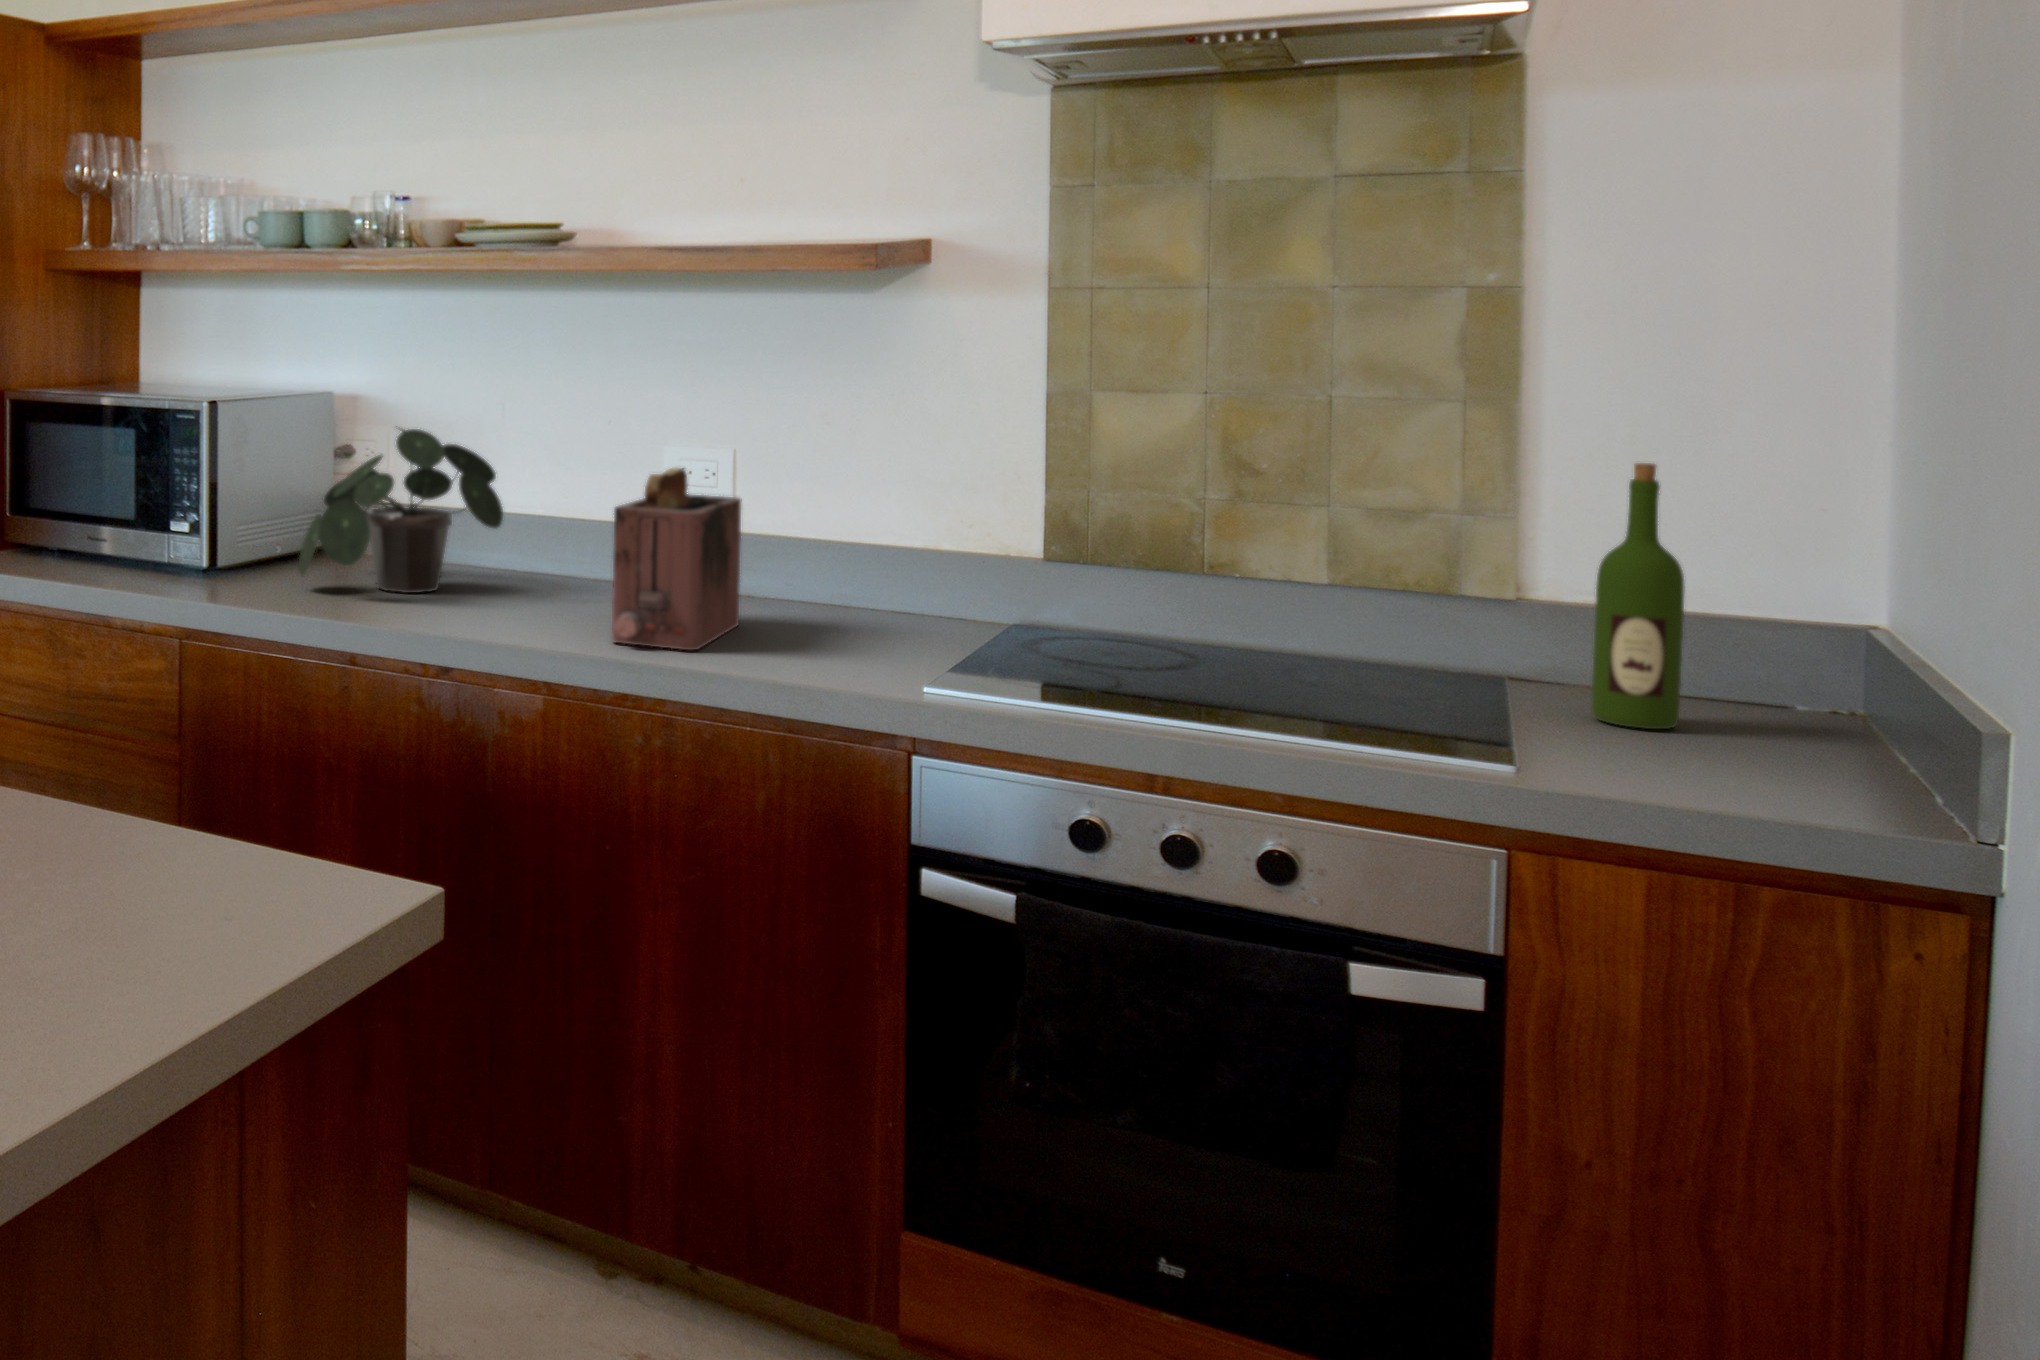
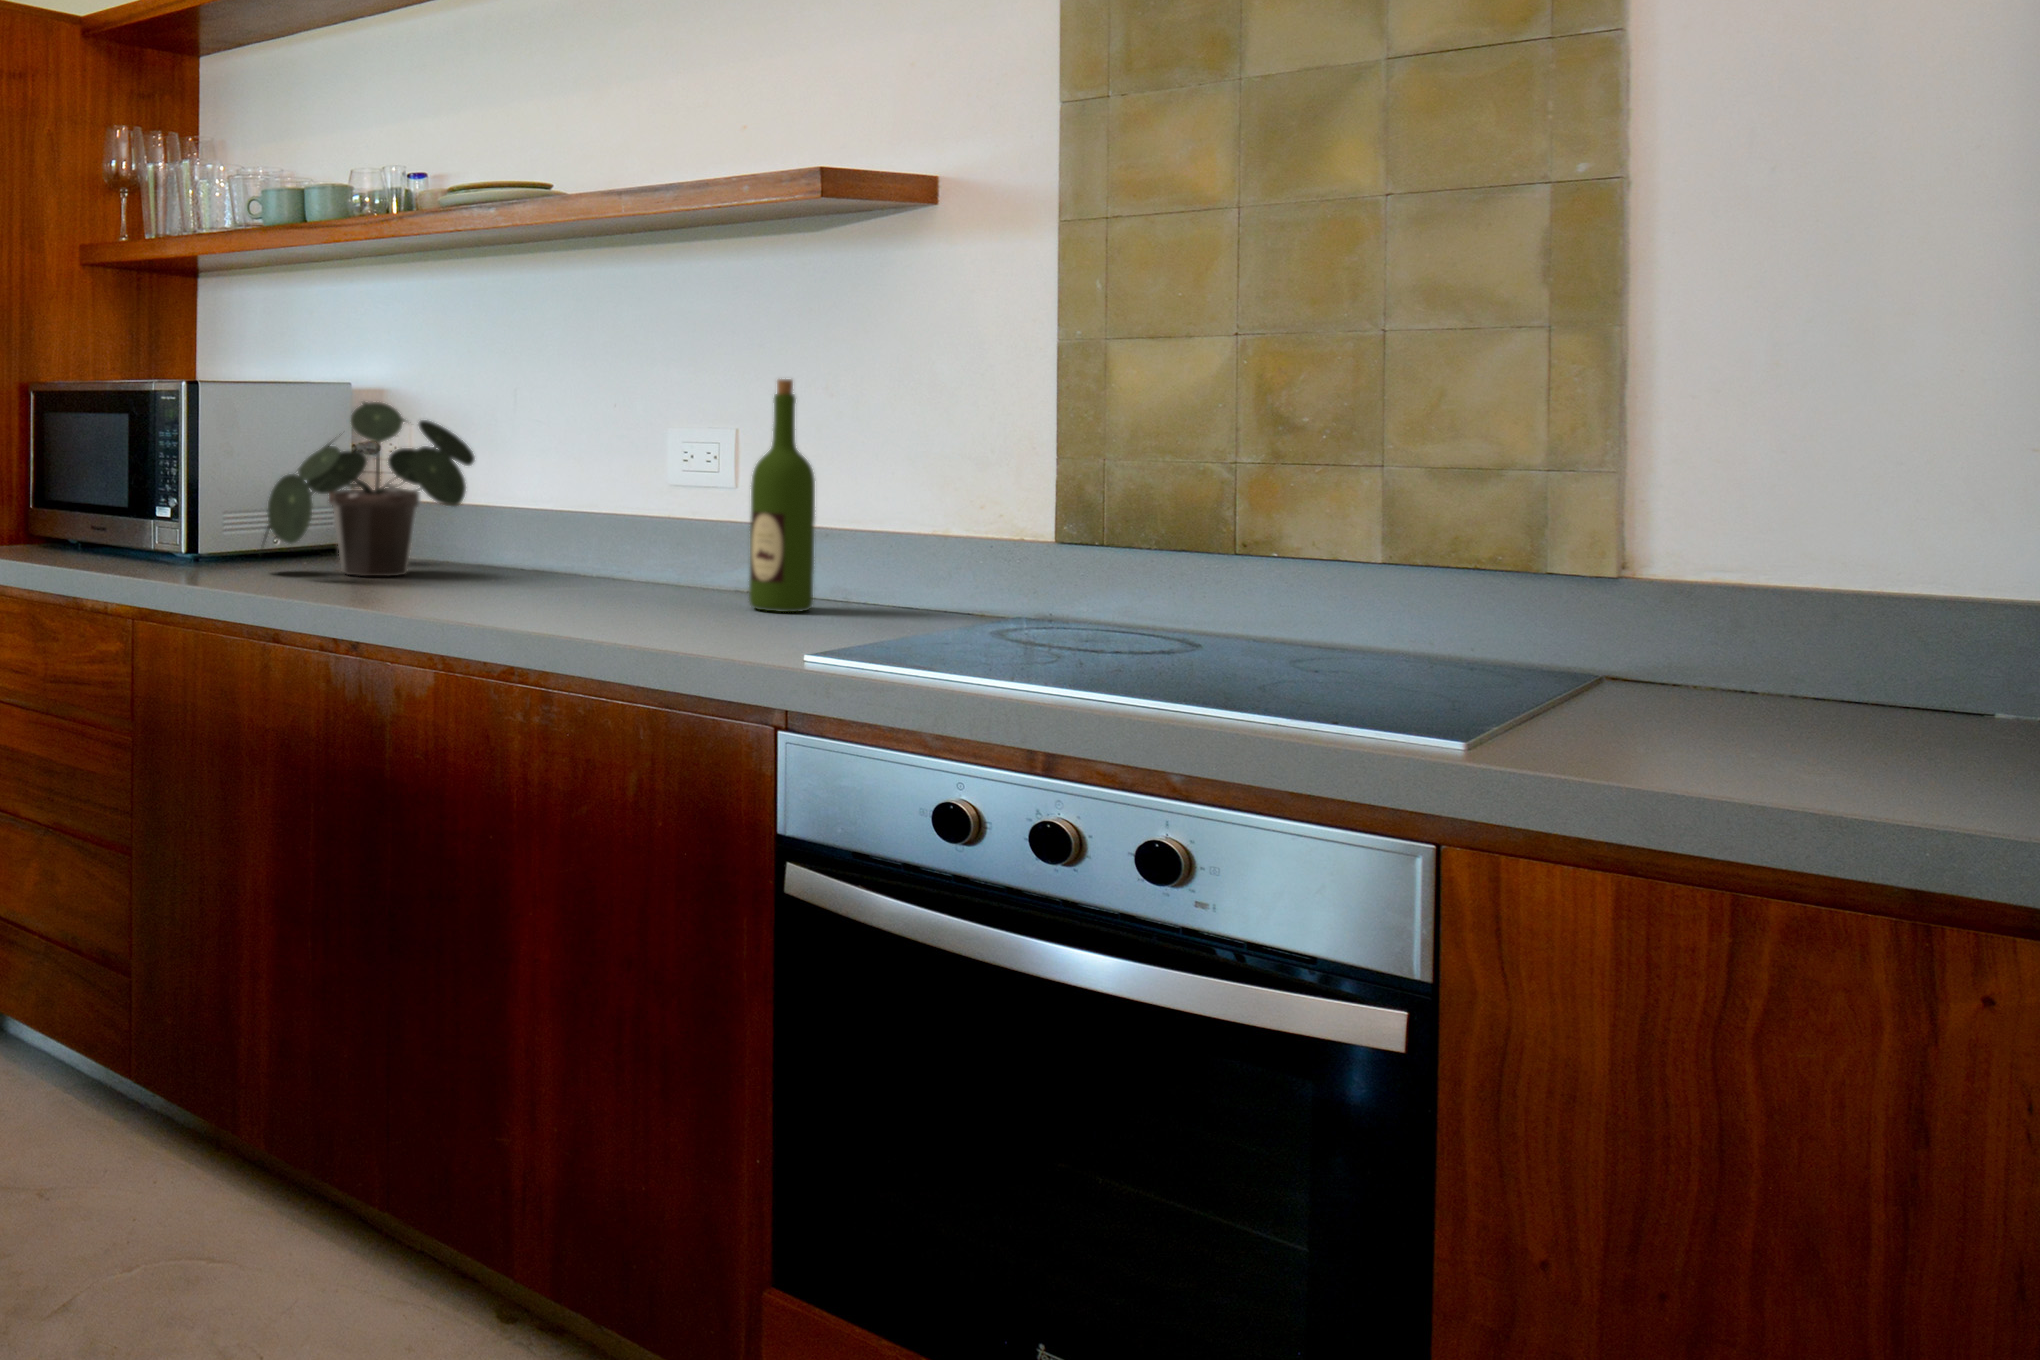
wine bottle: present [1591,463,1685,729] -> present [749,379,815,612]
toaster: present [612,468,741,650] -> none [508,430,689,623]

